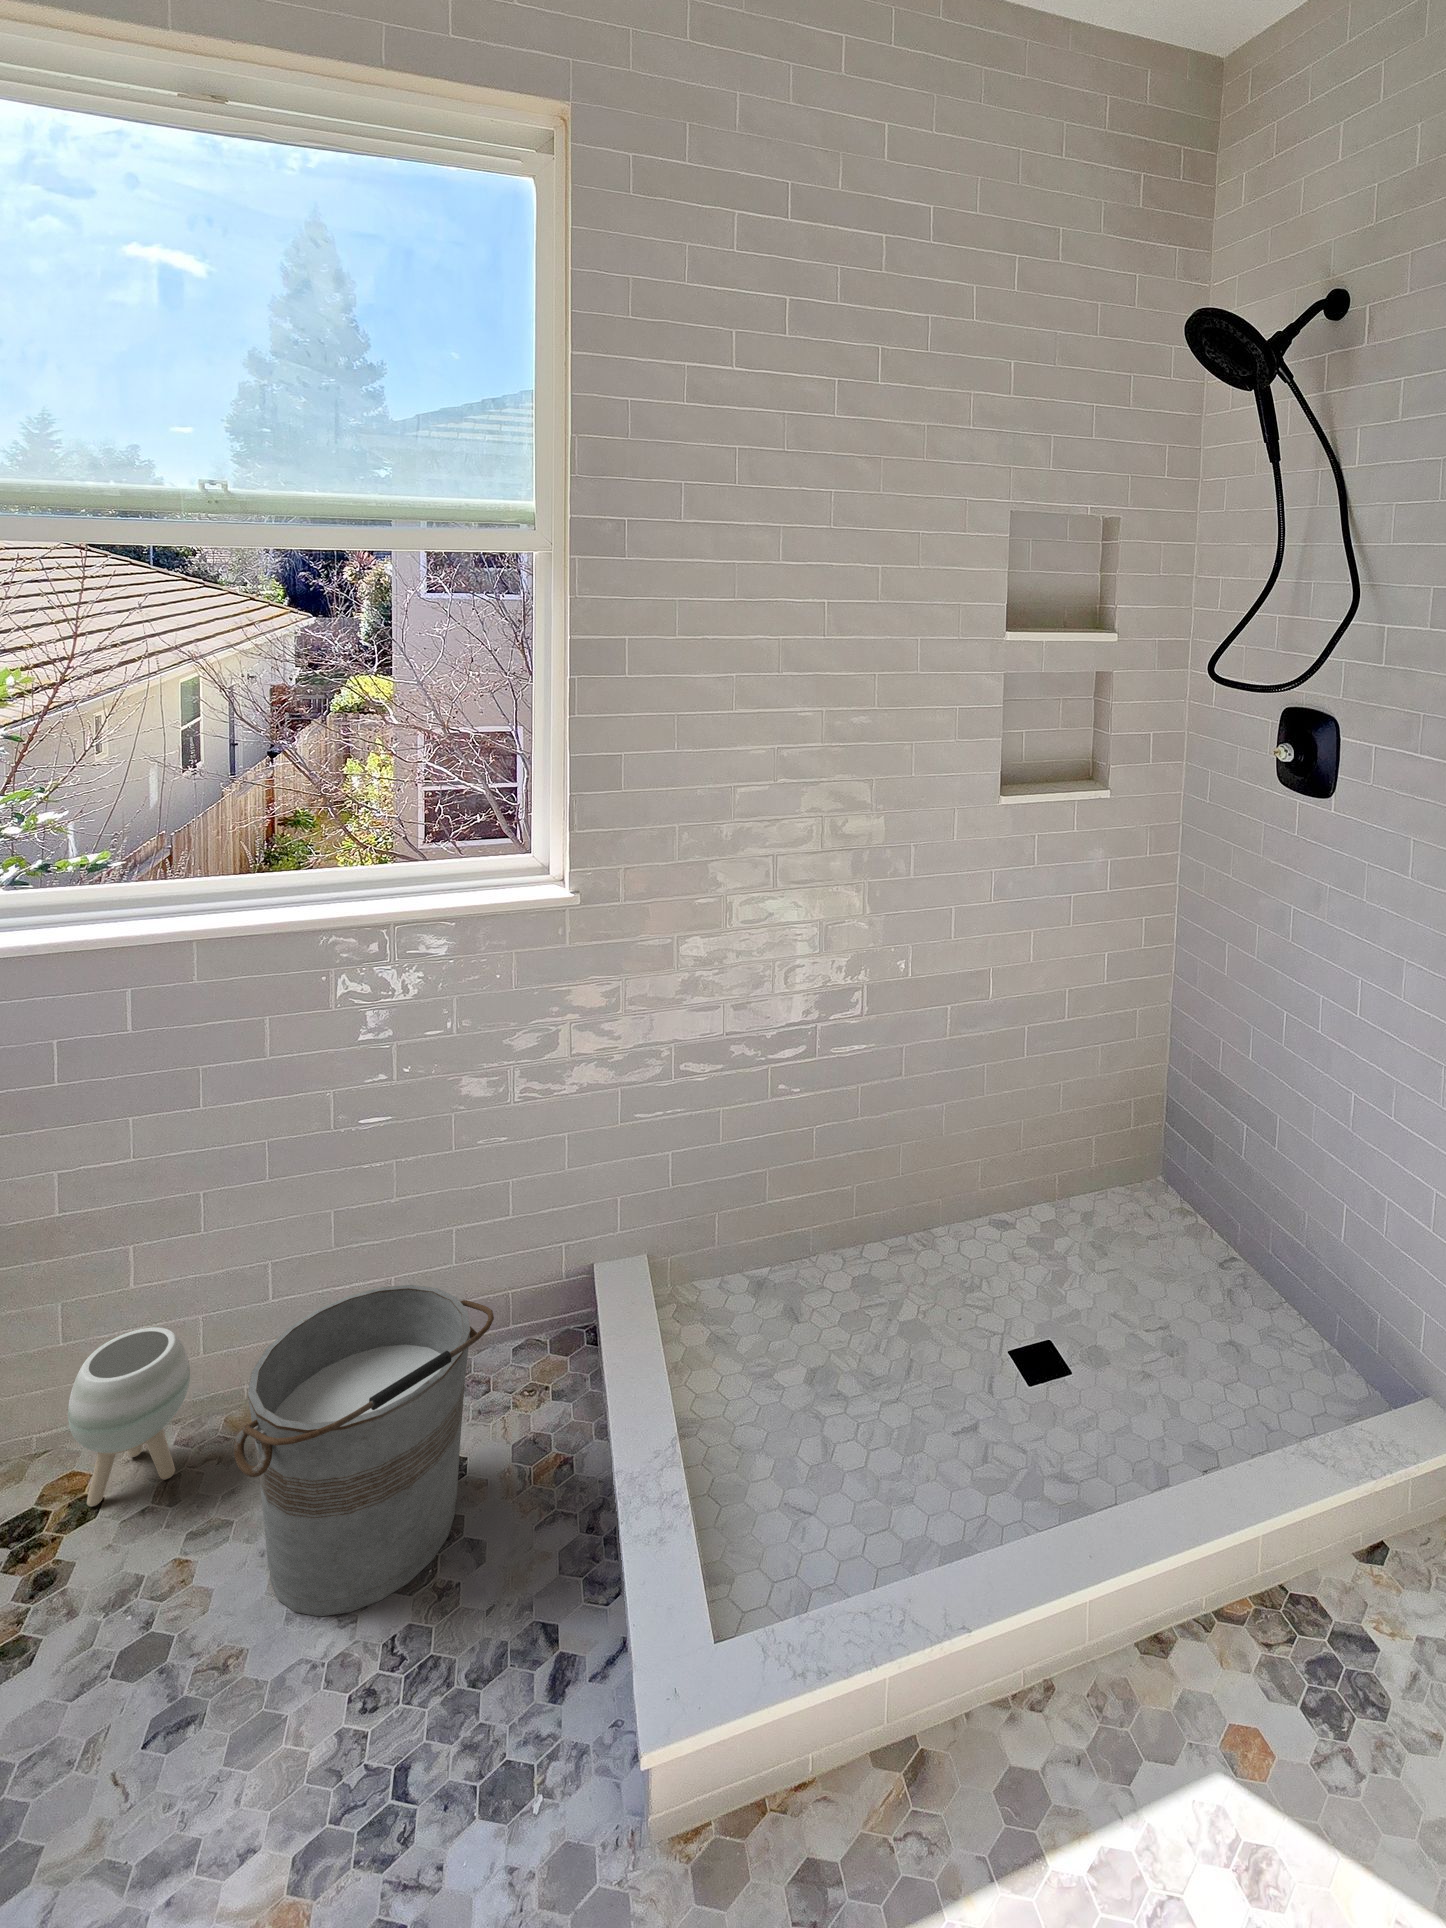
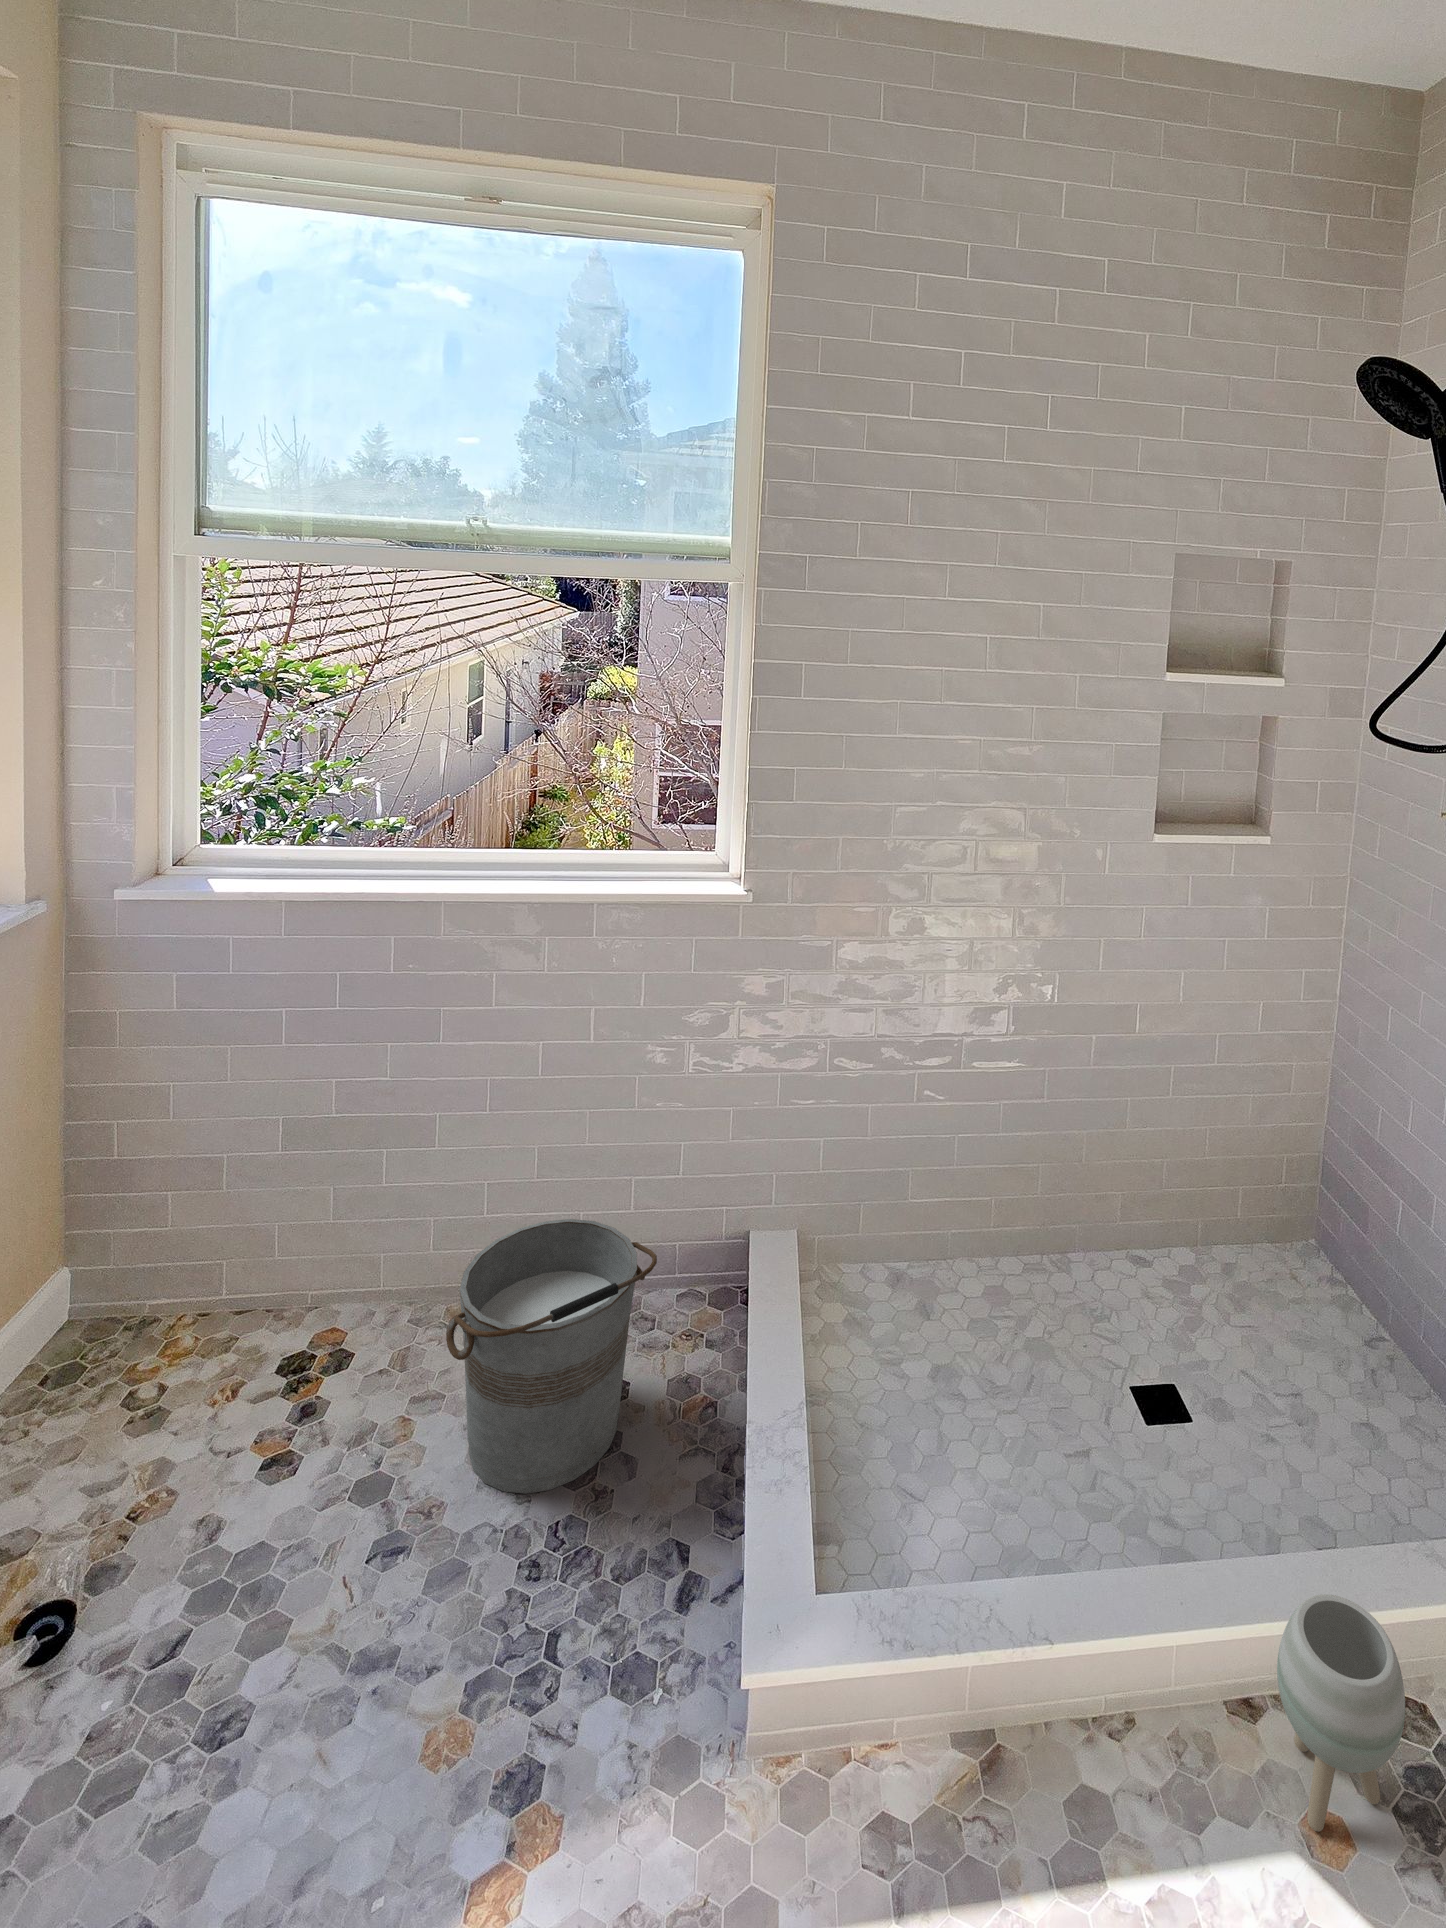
planter: present [68,1327,190,1507] -> present [1277,1594,1405,1832]

